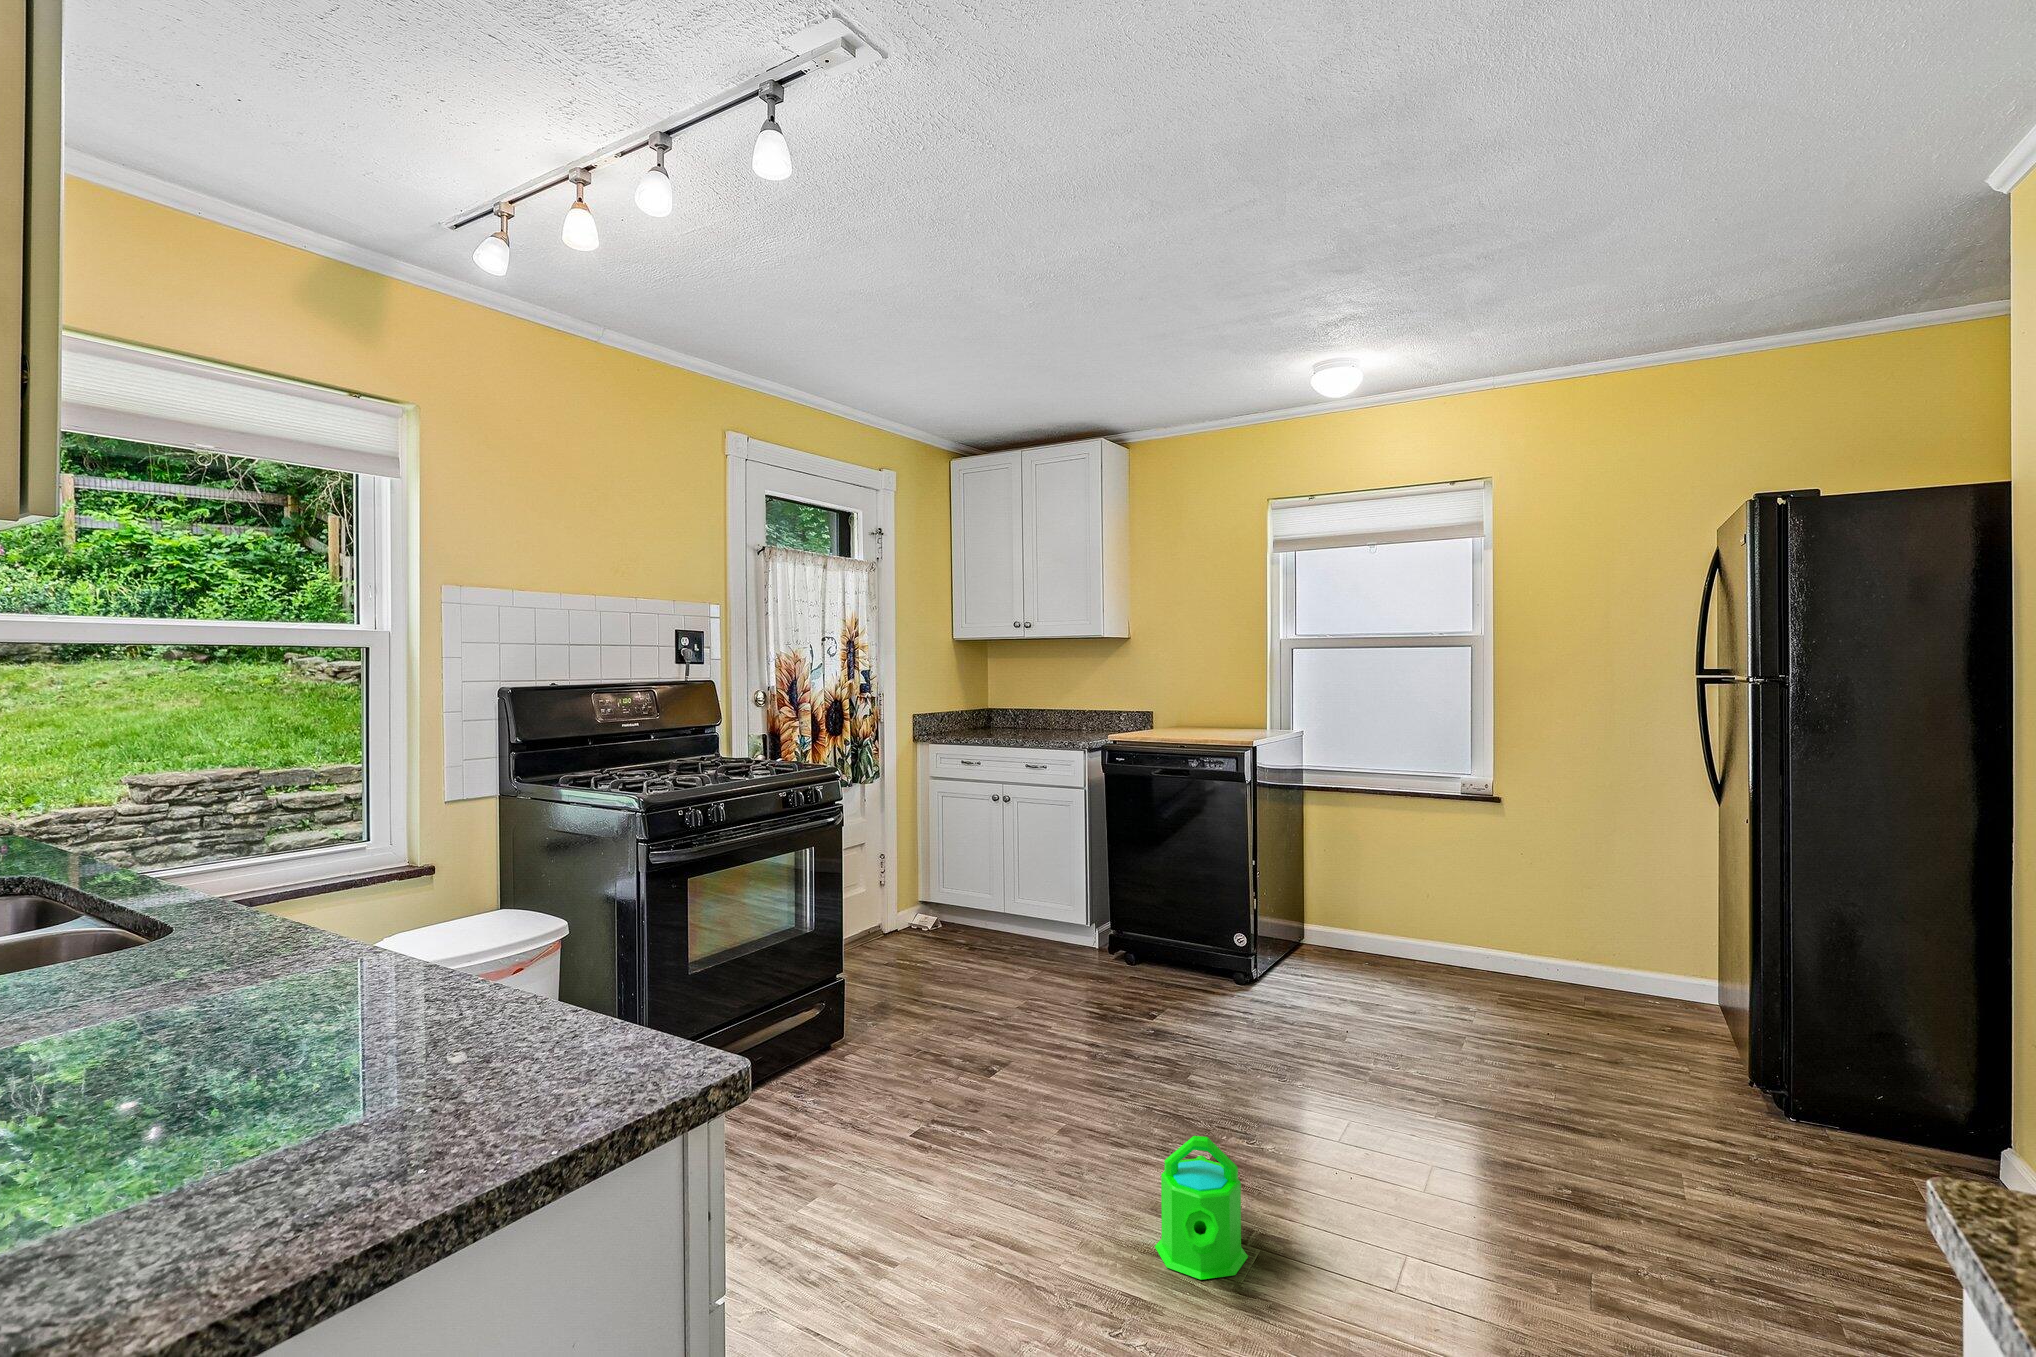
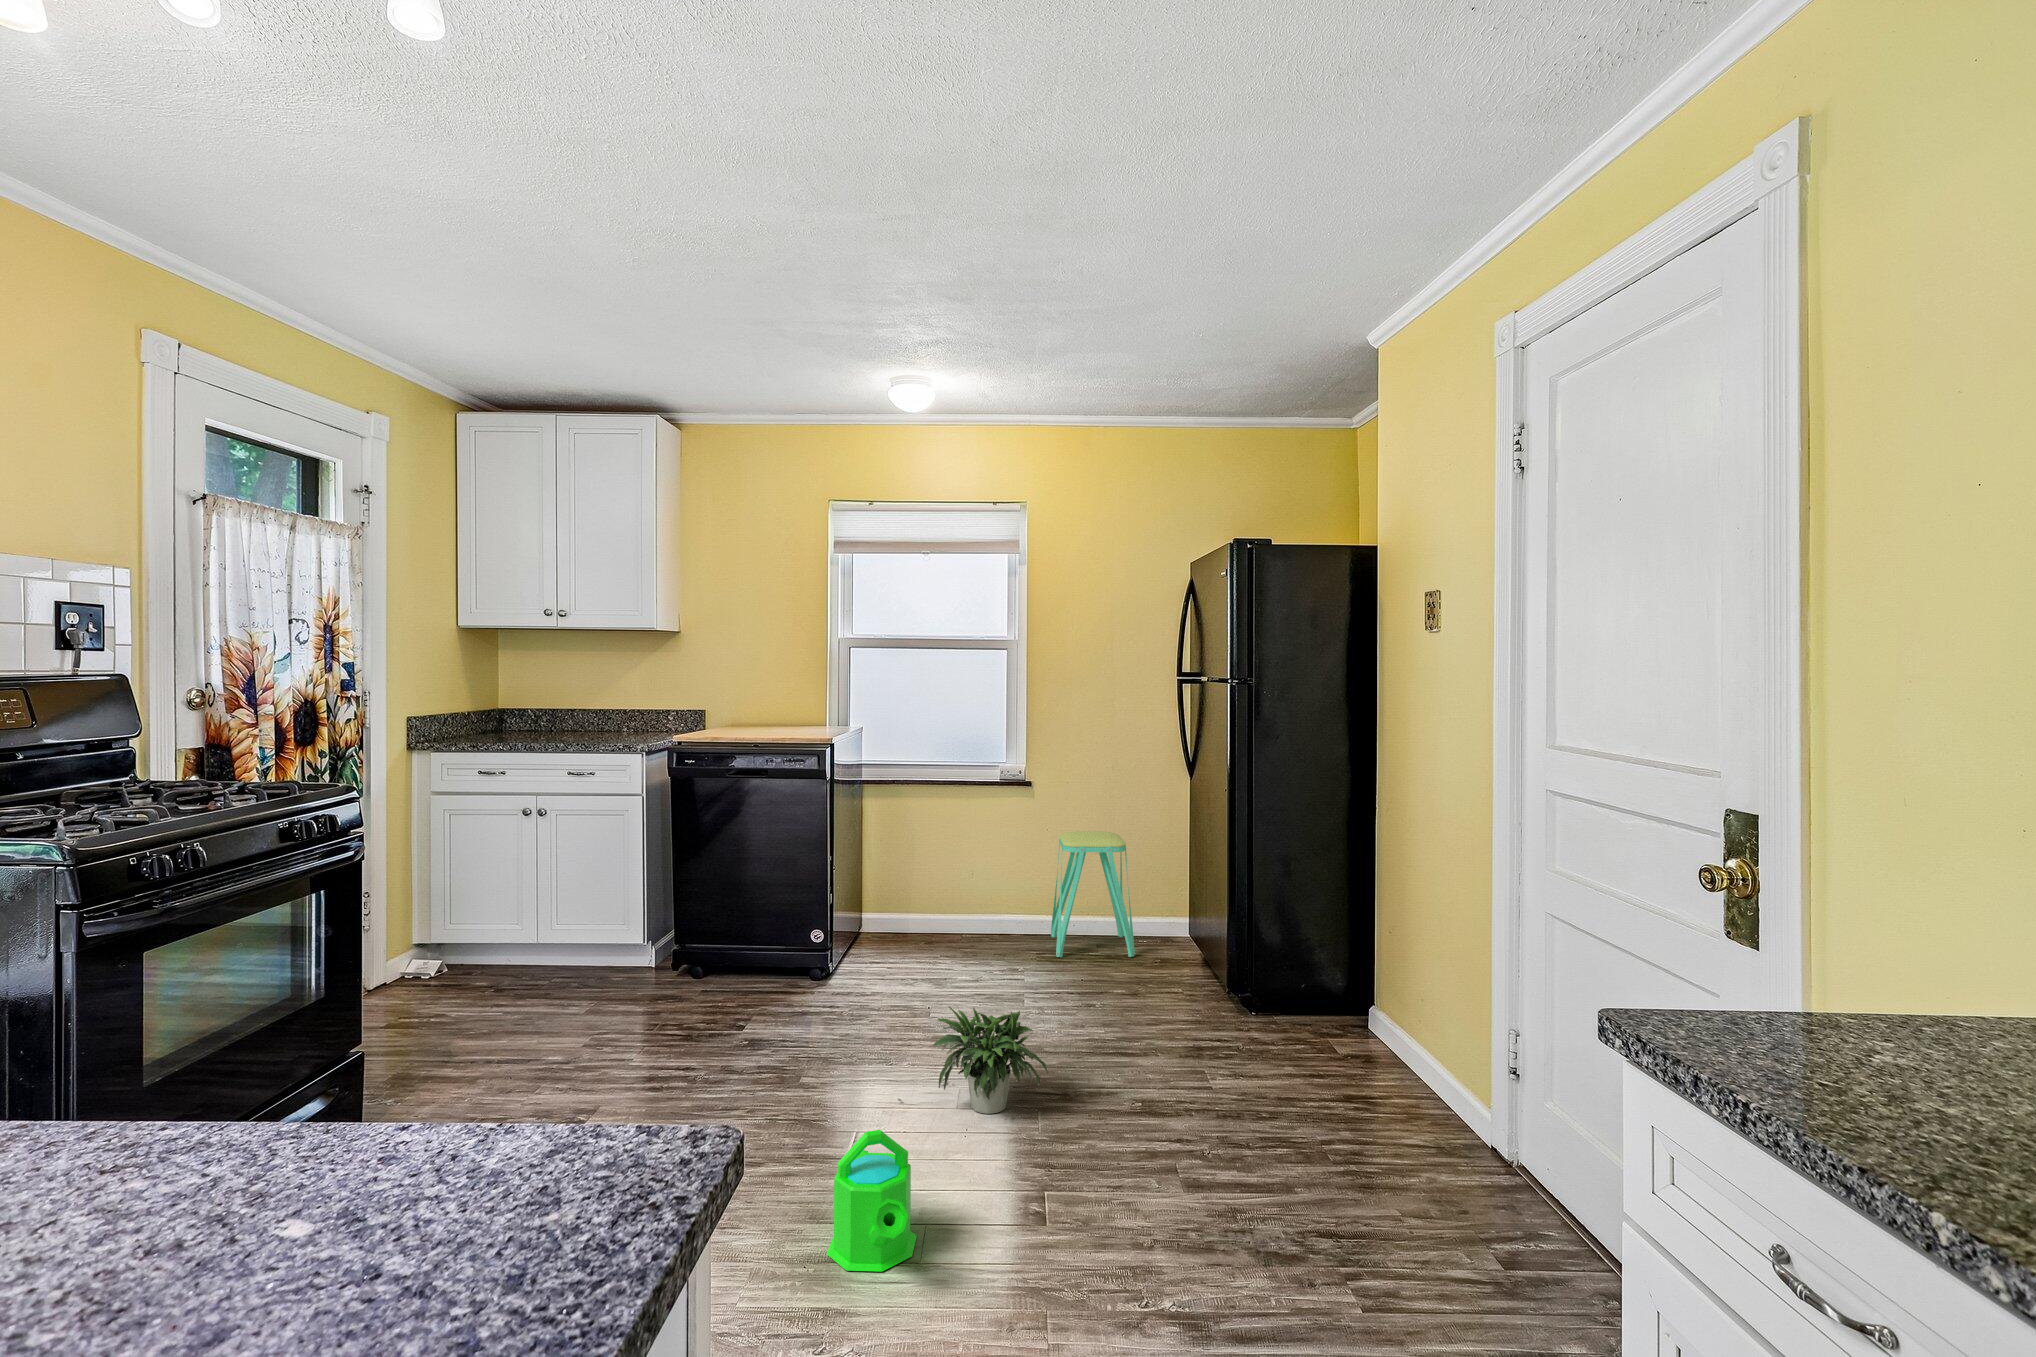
stool: none [1525,860,1634,1019] -> present [1051,831,1135,957]
potted plant: none [1278,1030,1447,1158] -> present [898,1006,1048,1114]

